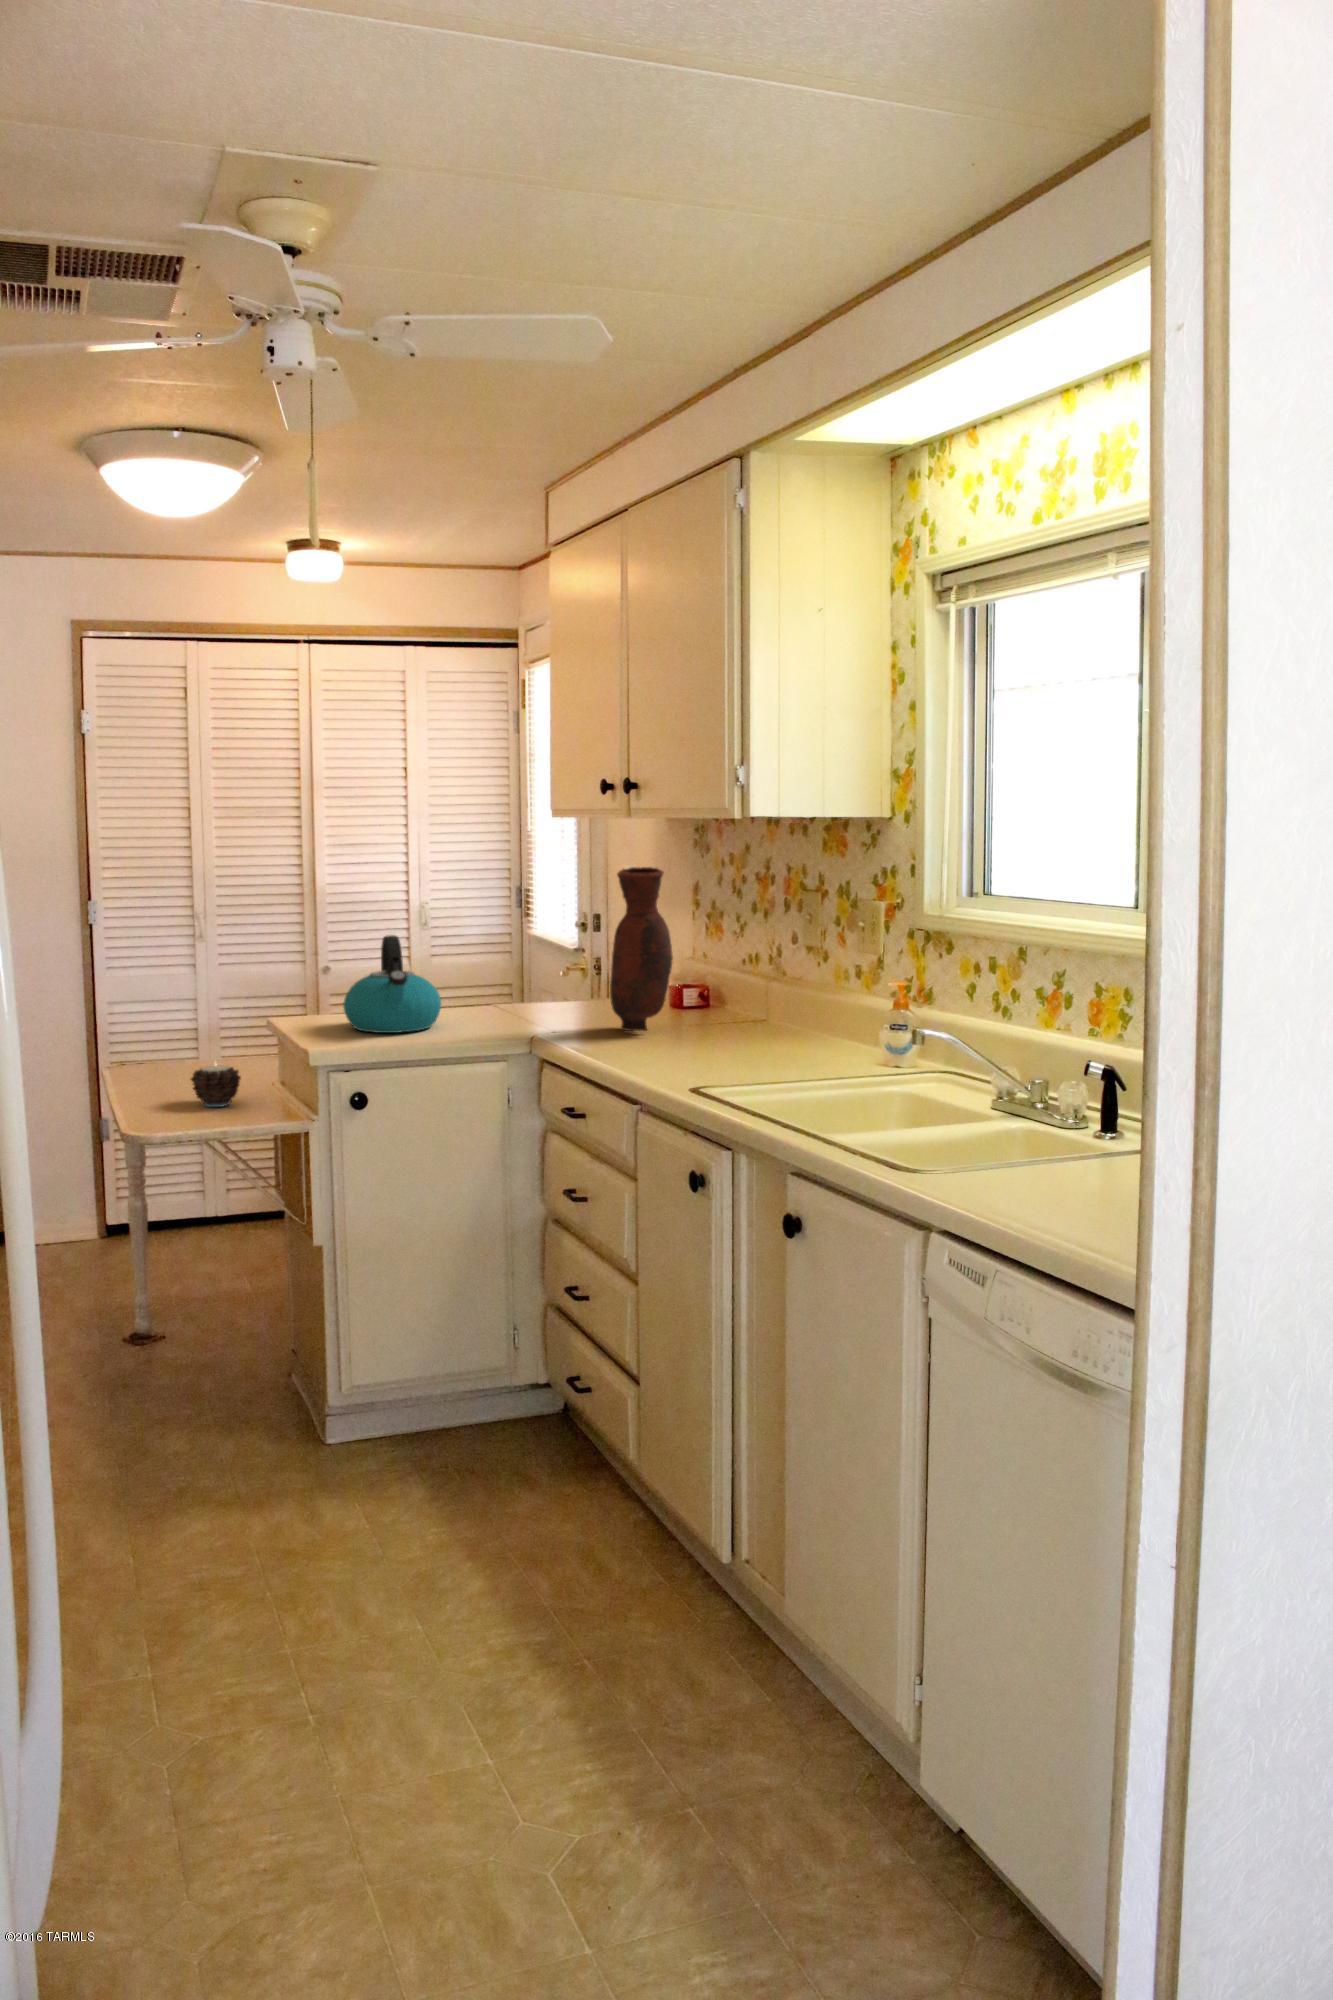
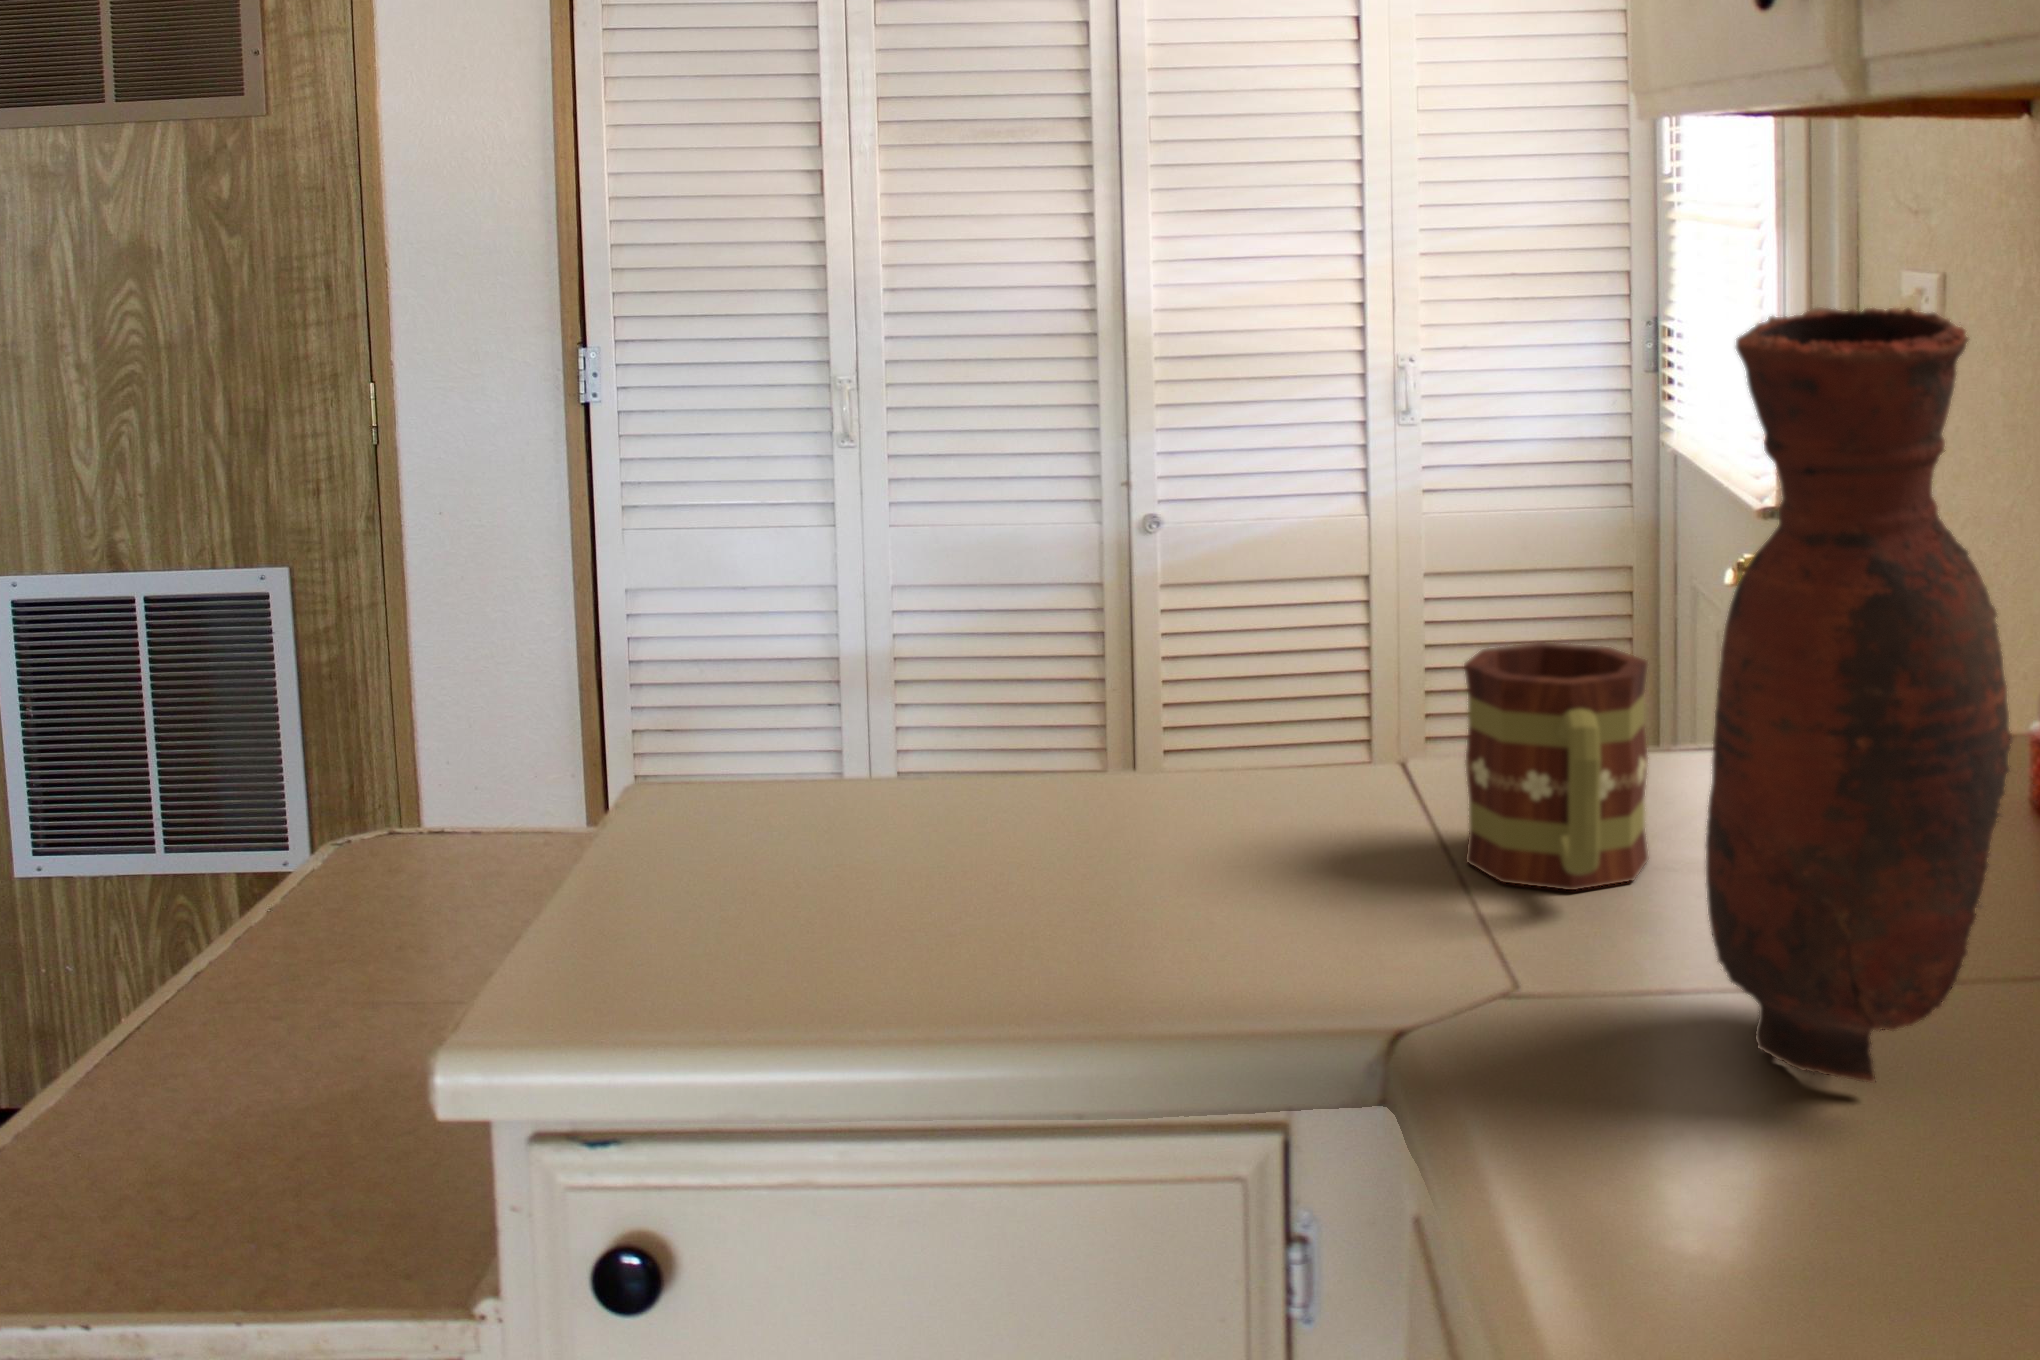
kettle: present [343,935,441,1033] -> none [690,559,1056,953]
mug: none [538,959,583,1016] -> present [1464,643,1648,890]
candle: present [191,1064,241,1107] -> none [104,1015,292,1194]

